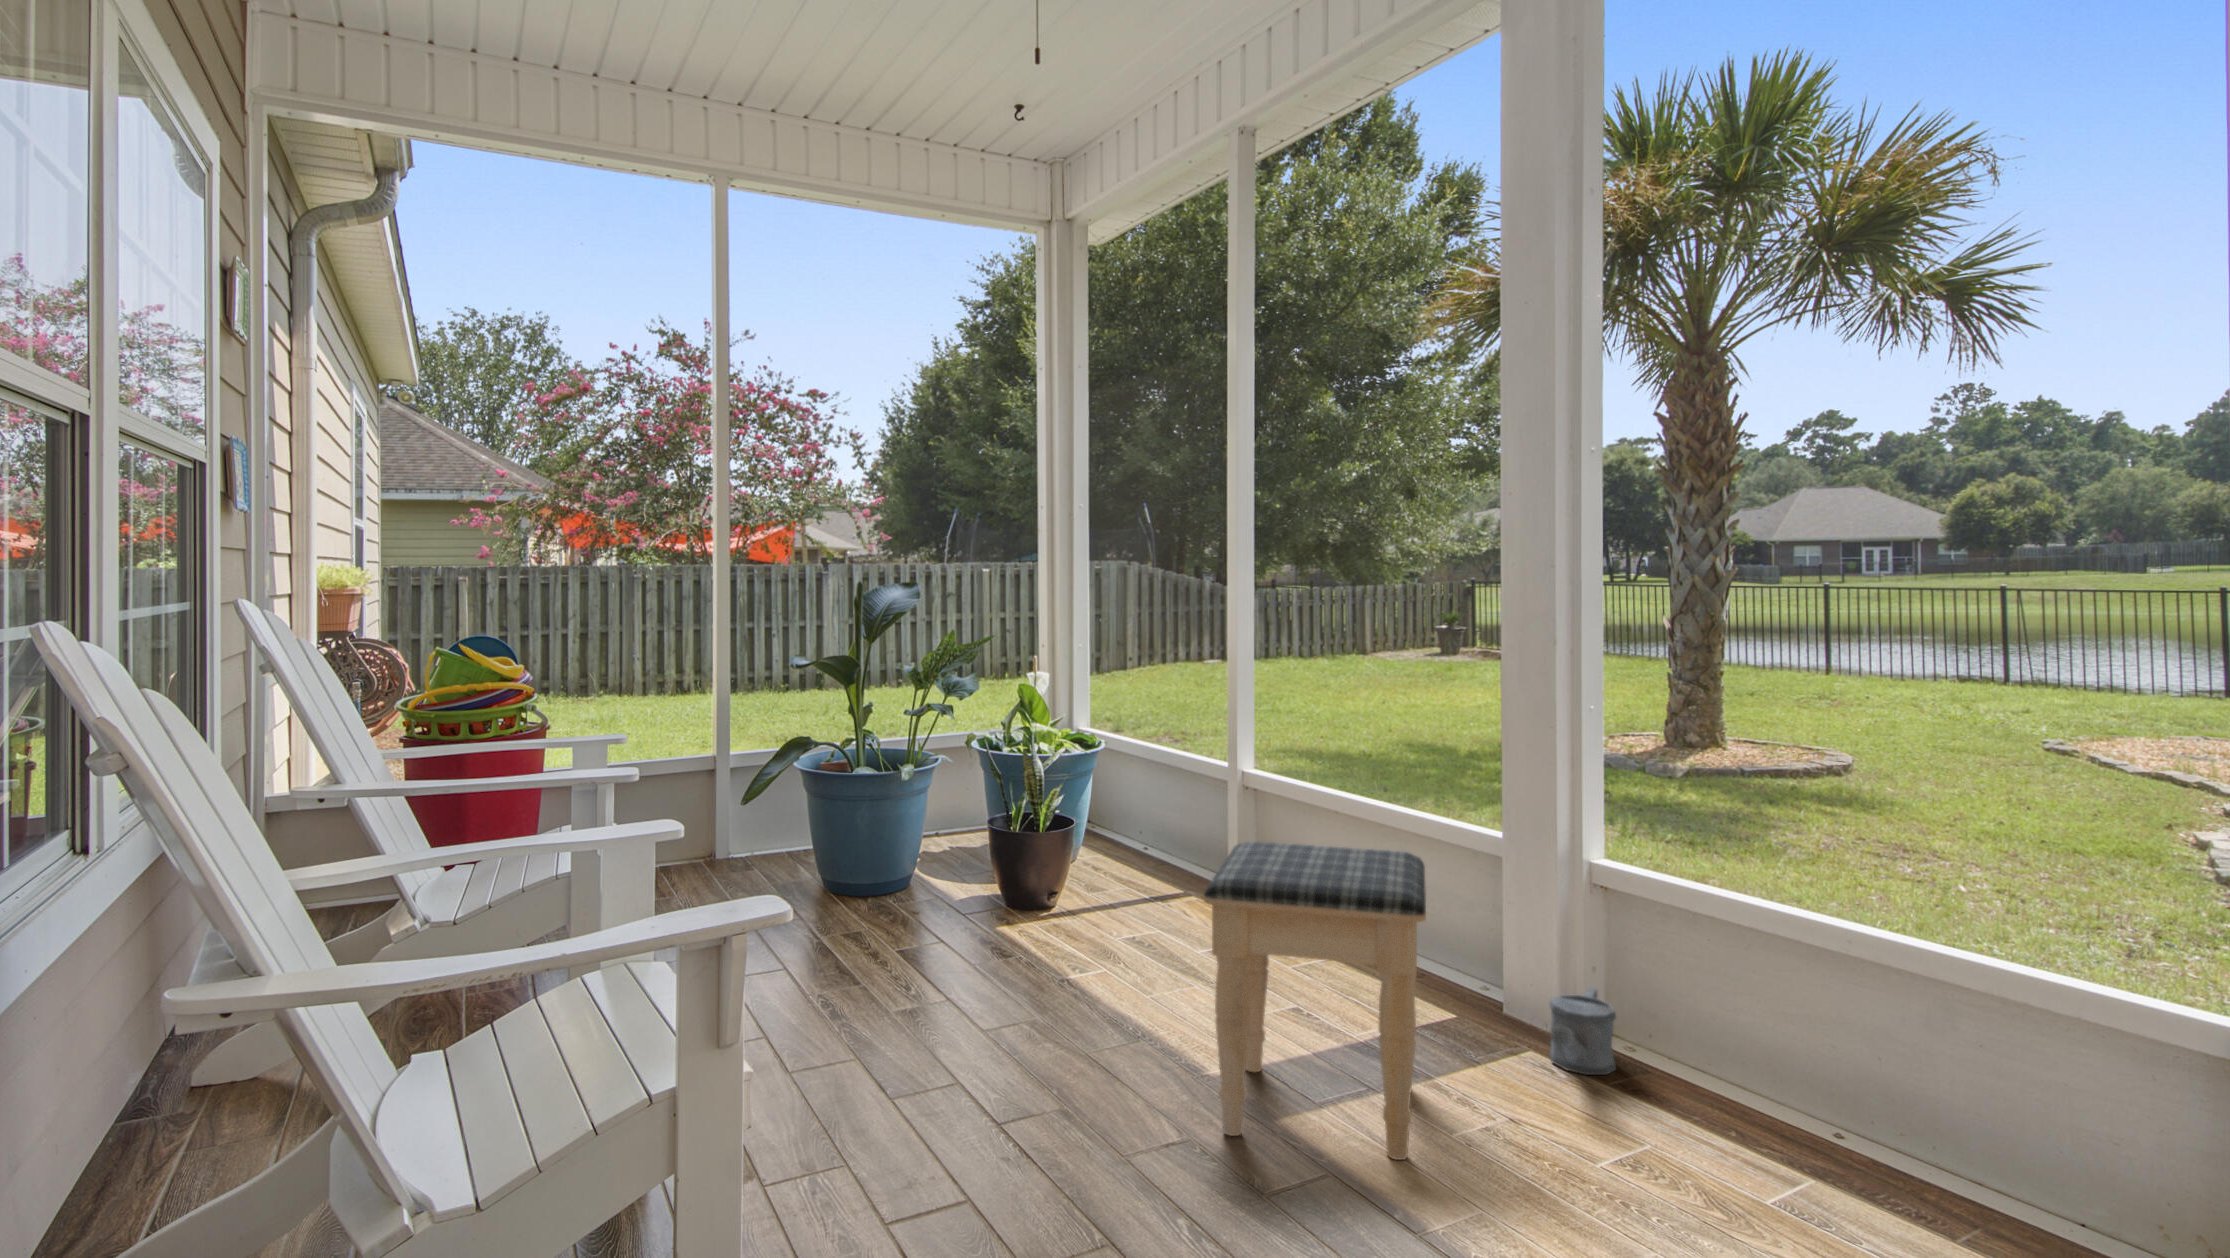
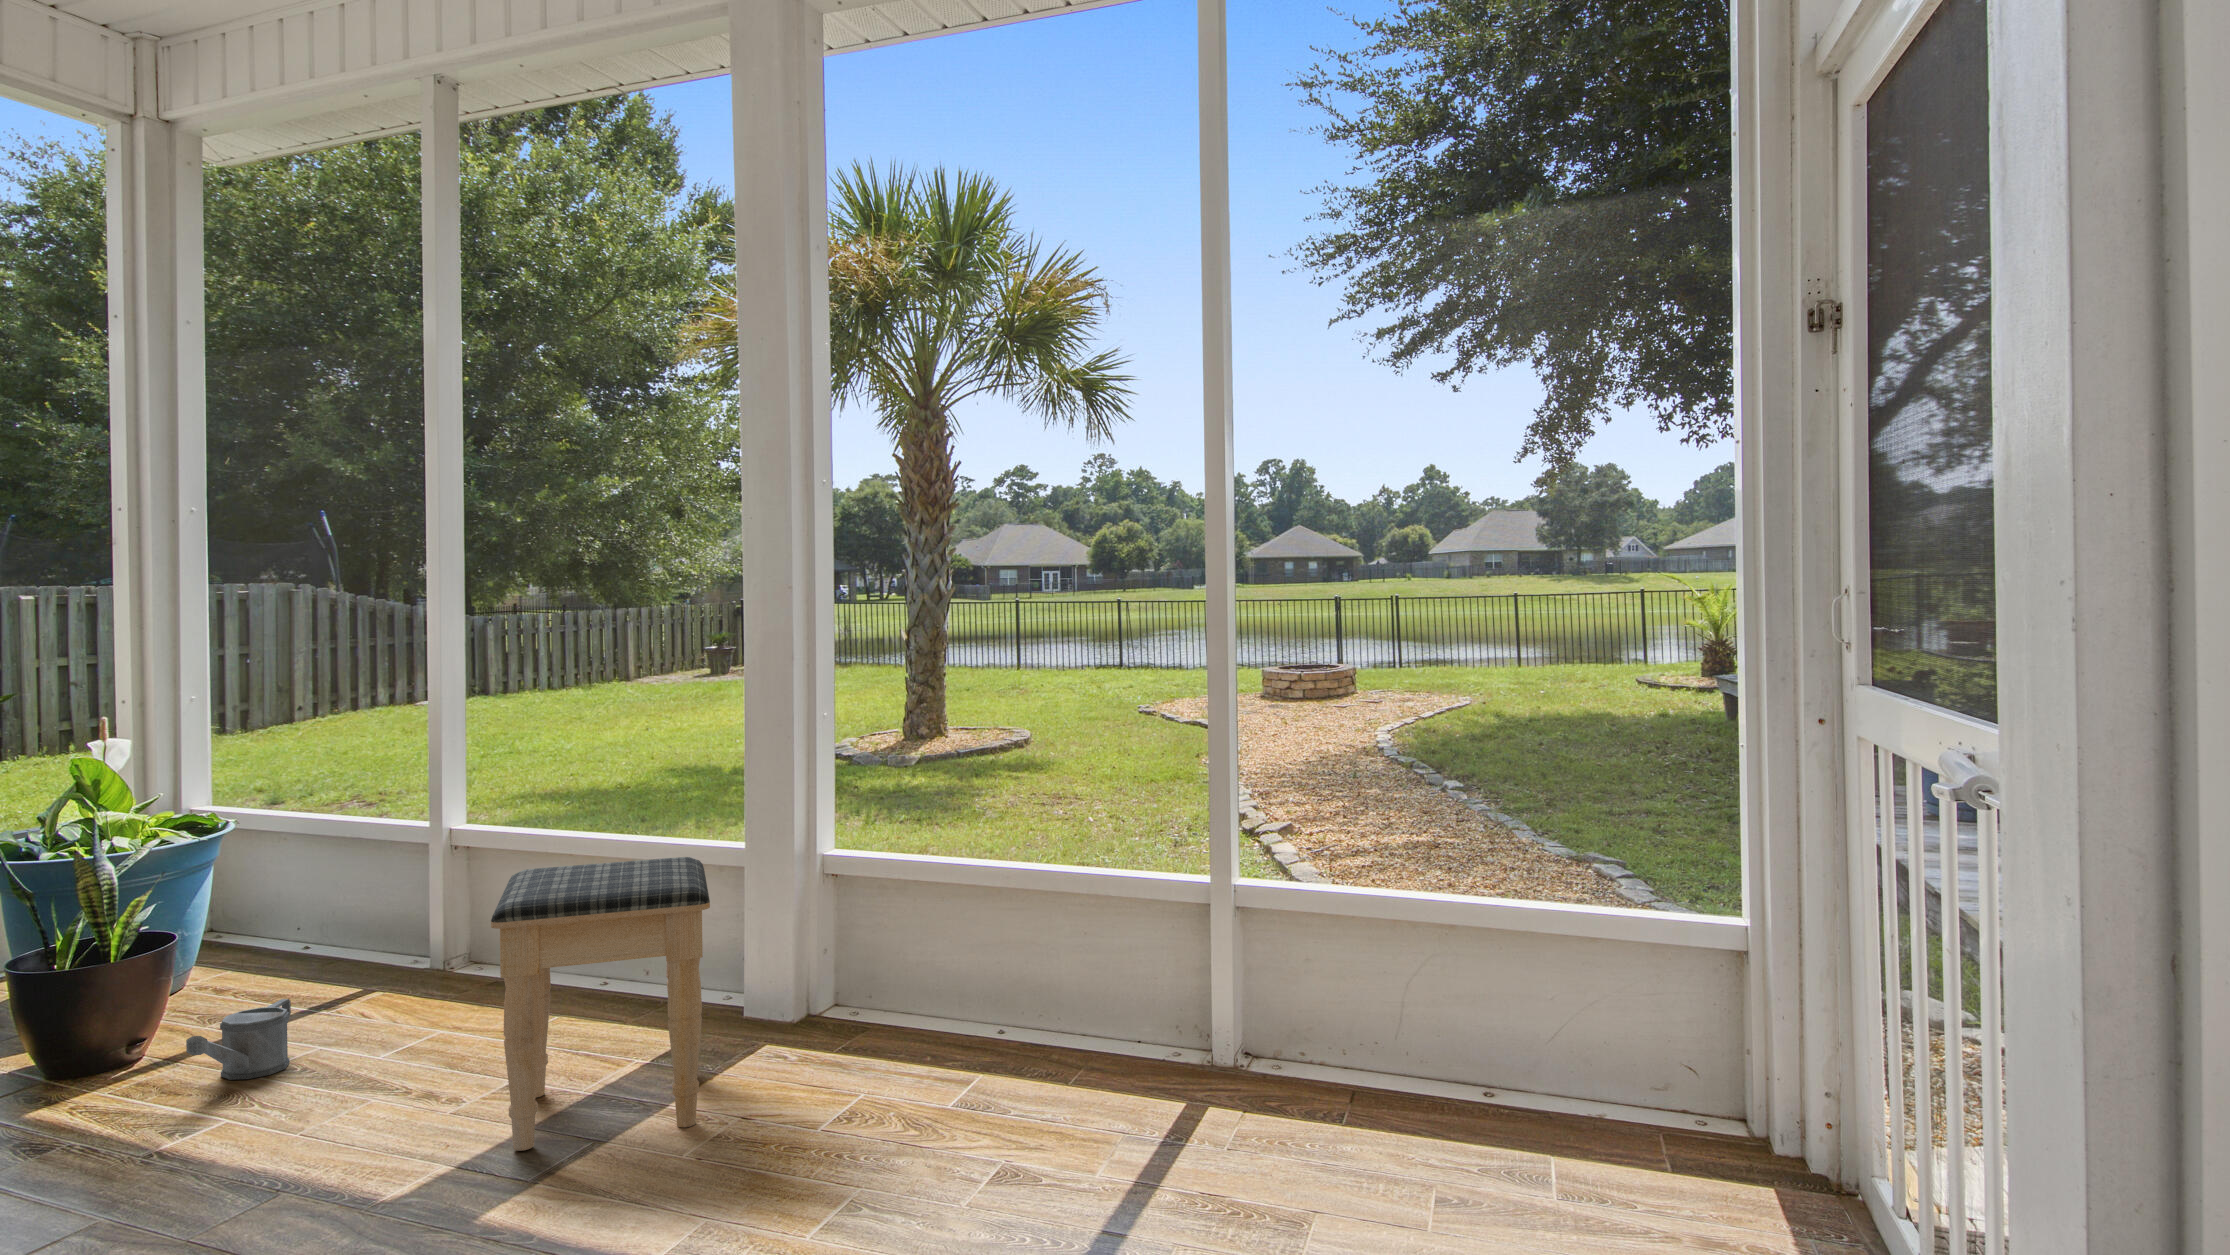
watering can: present [1550,988,1616,1075] -> present [186,999,291,1080]

